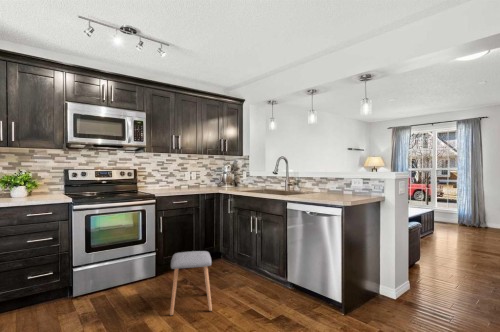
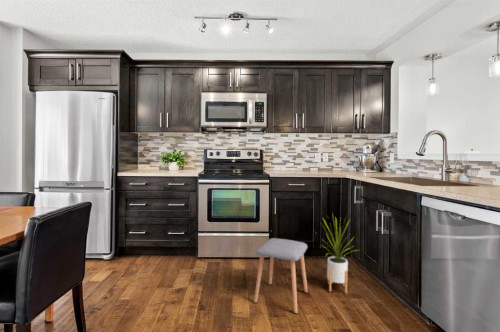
house plant: none [211,222,245,289] -> present [327,224,348,293]

